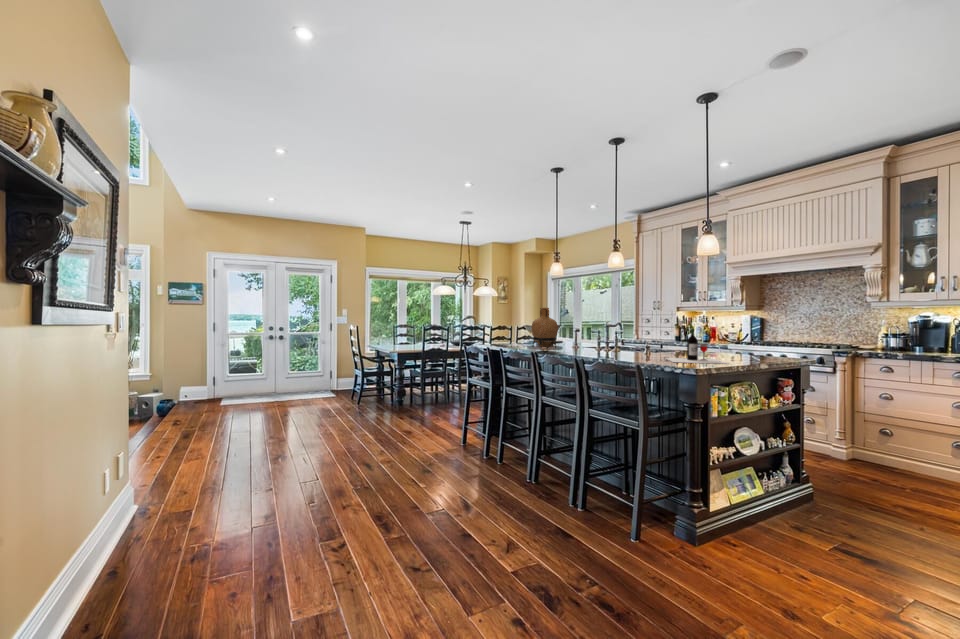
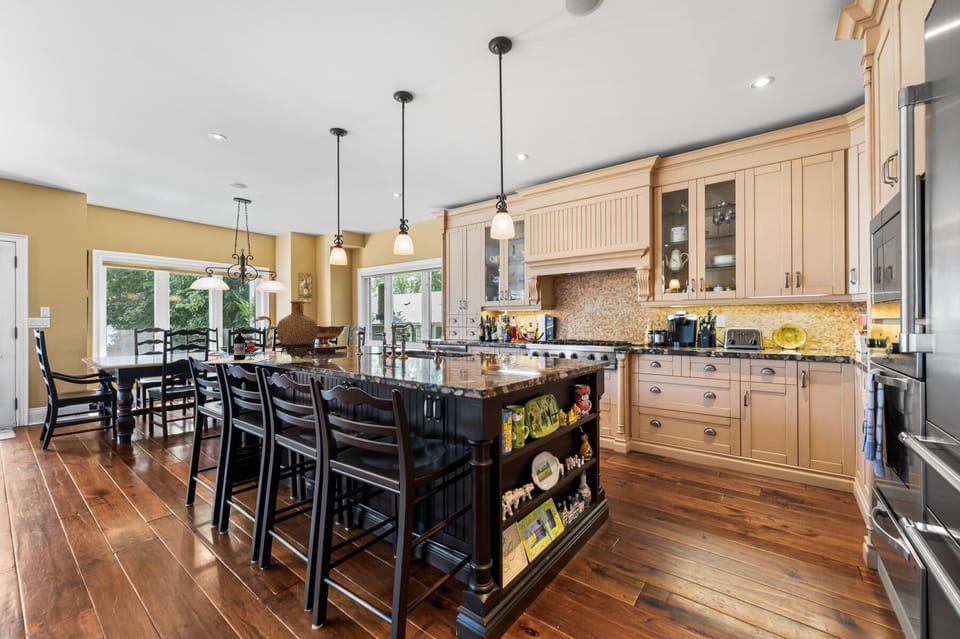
wine bottle: present [666,329,726,364] -> present [201,328,270,363]

